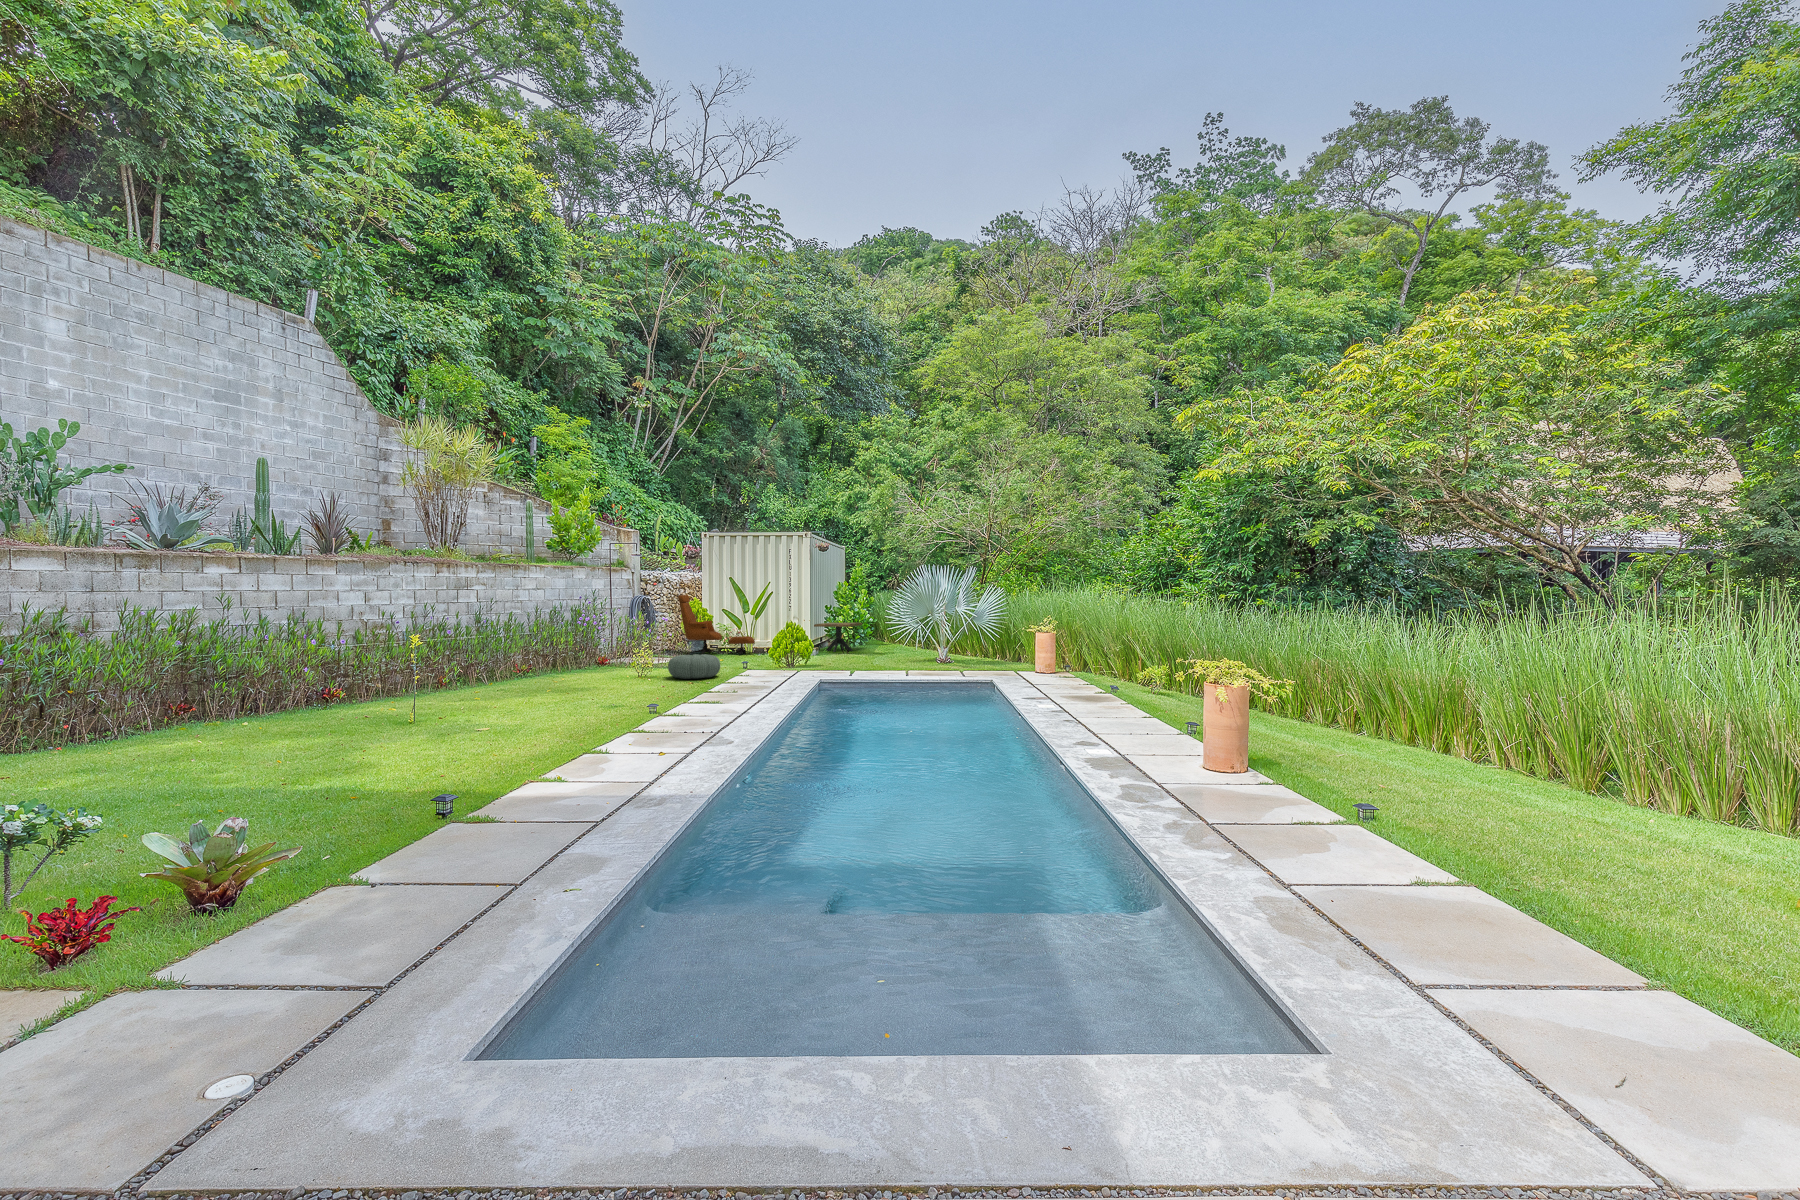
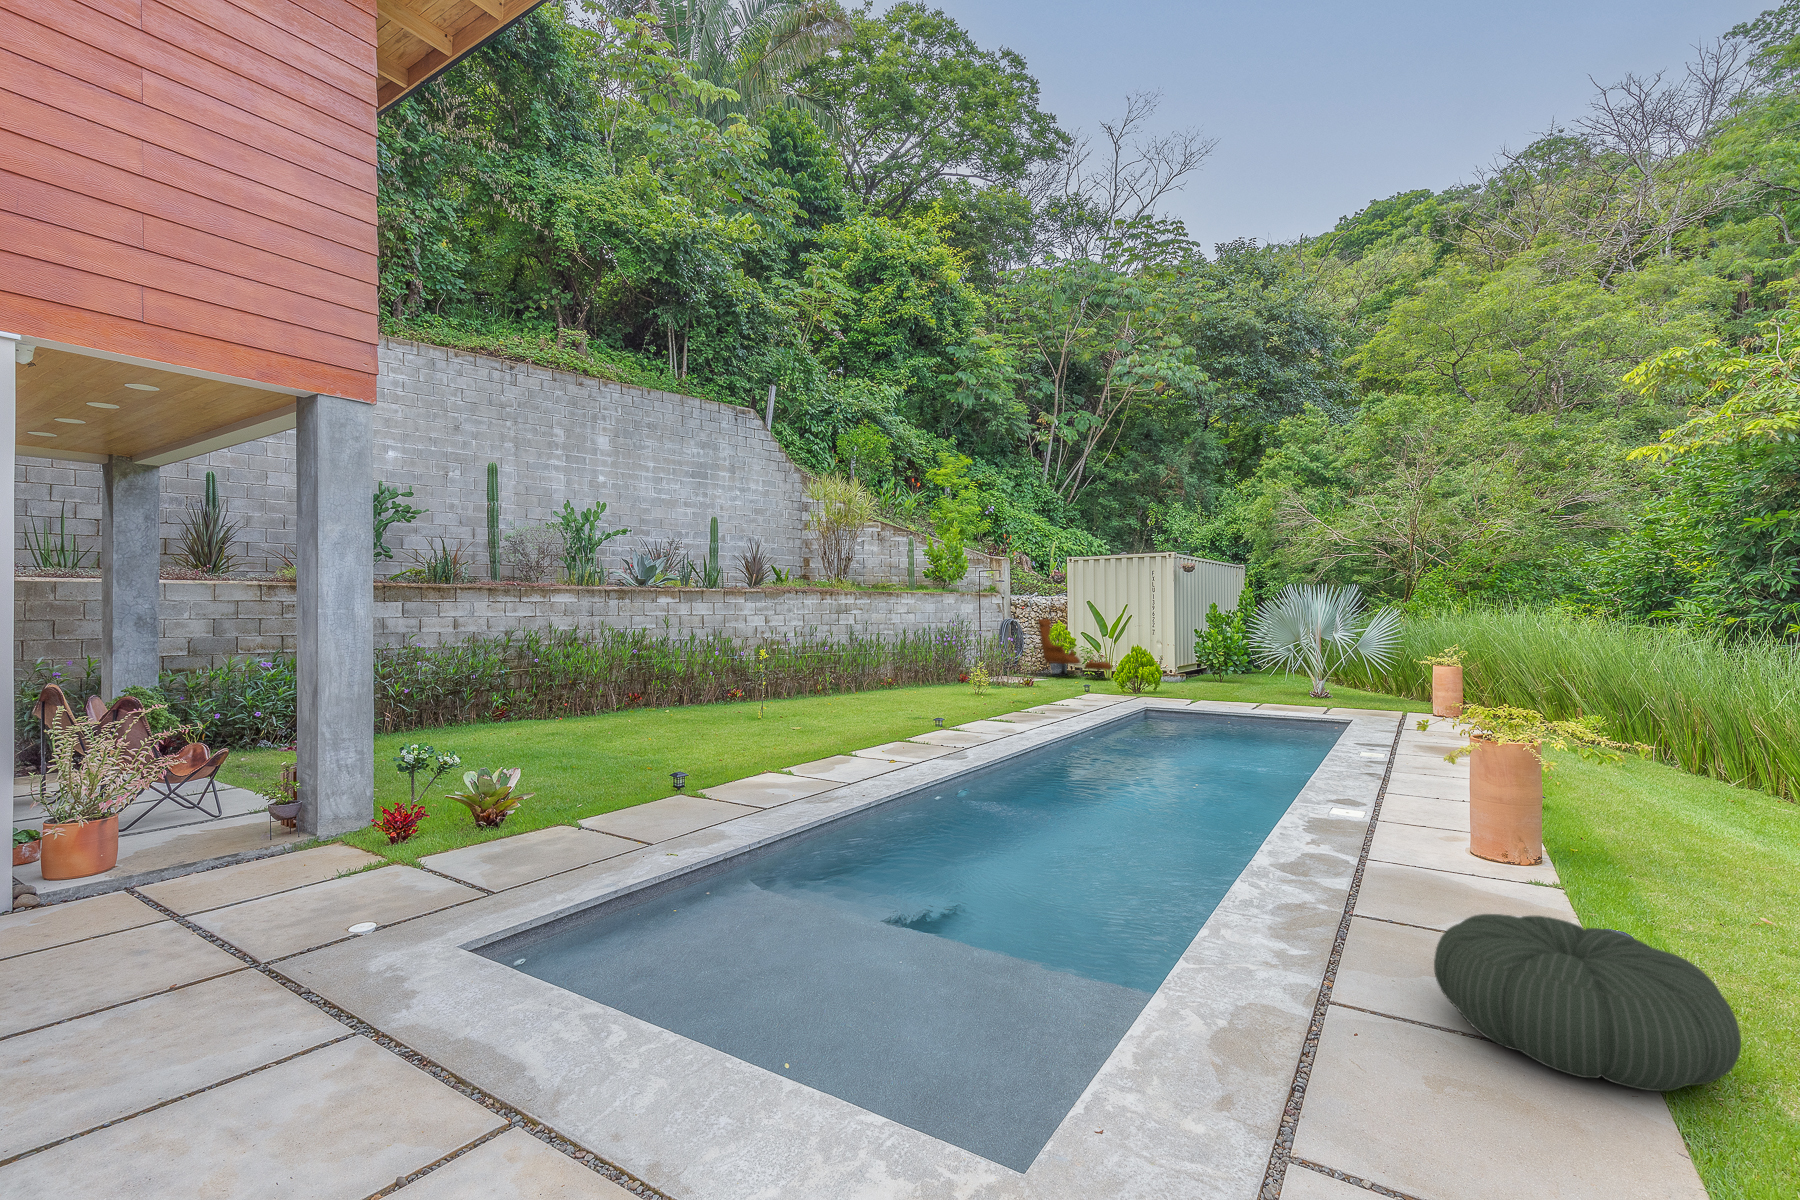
side table: present [814,623,863,652] -> none [1177,651,1238,684]
pouf: present [668,654,720,679] -> present [1434,914,1741,1091]

